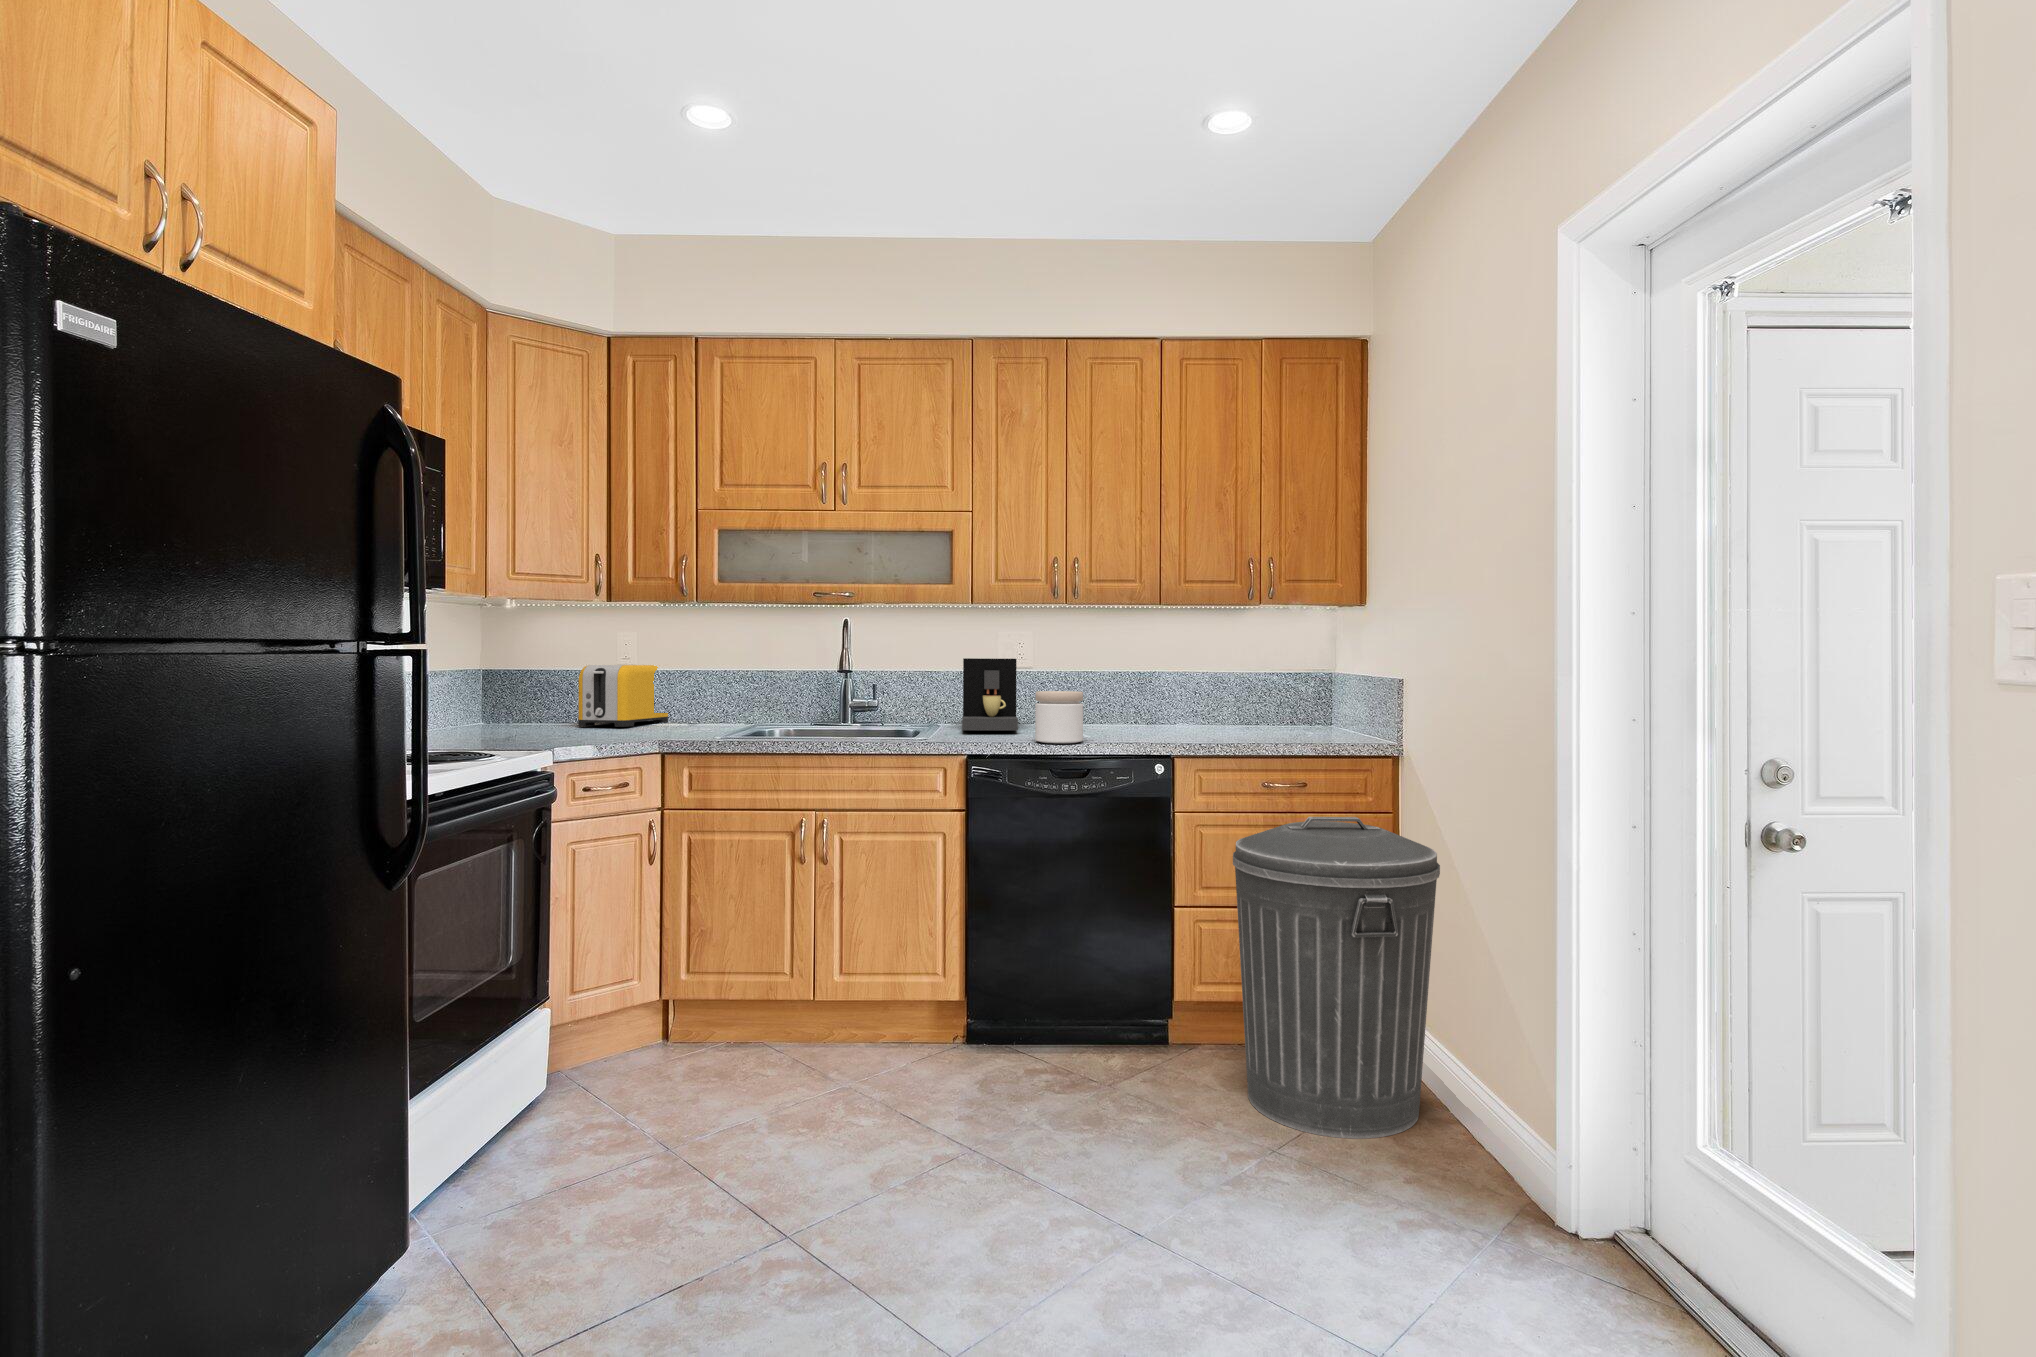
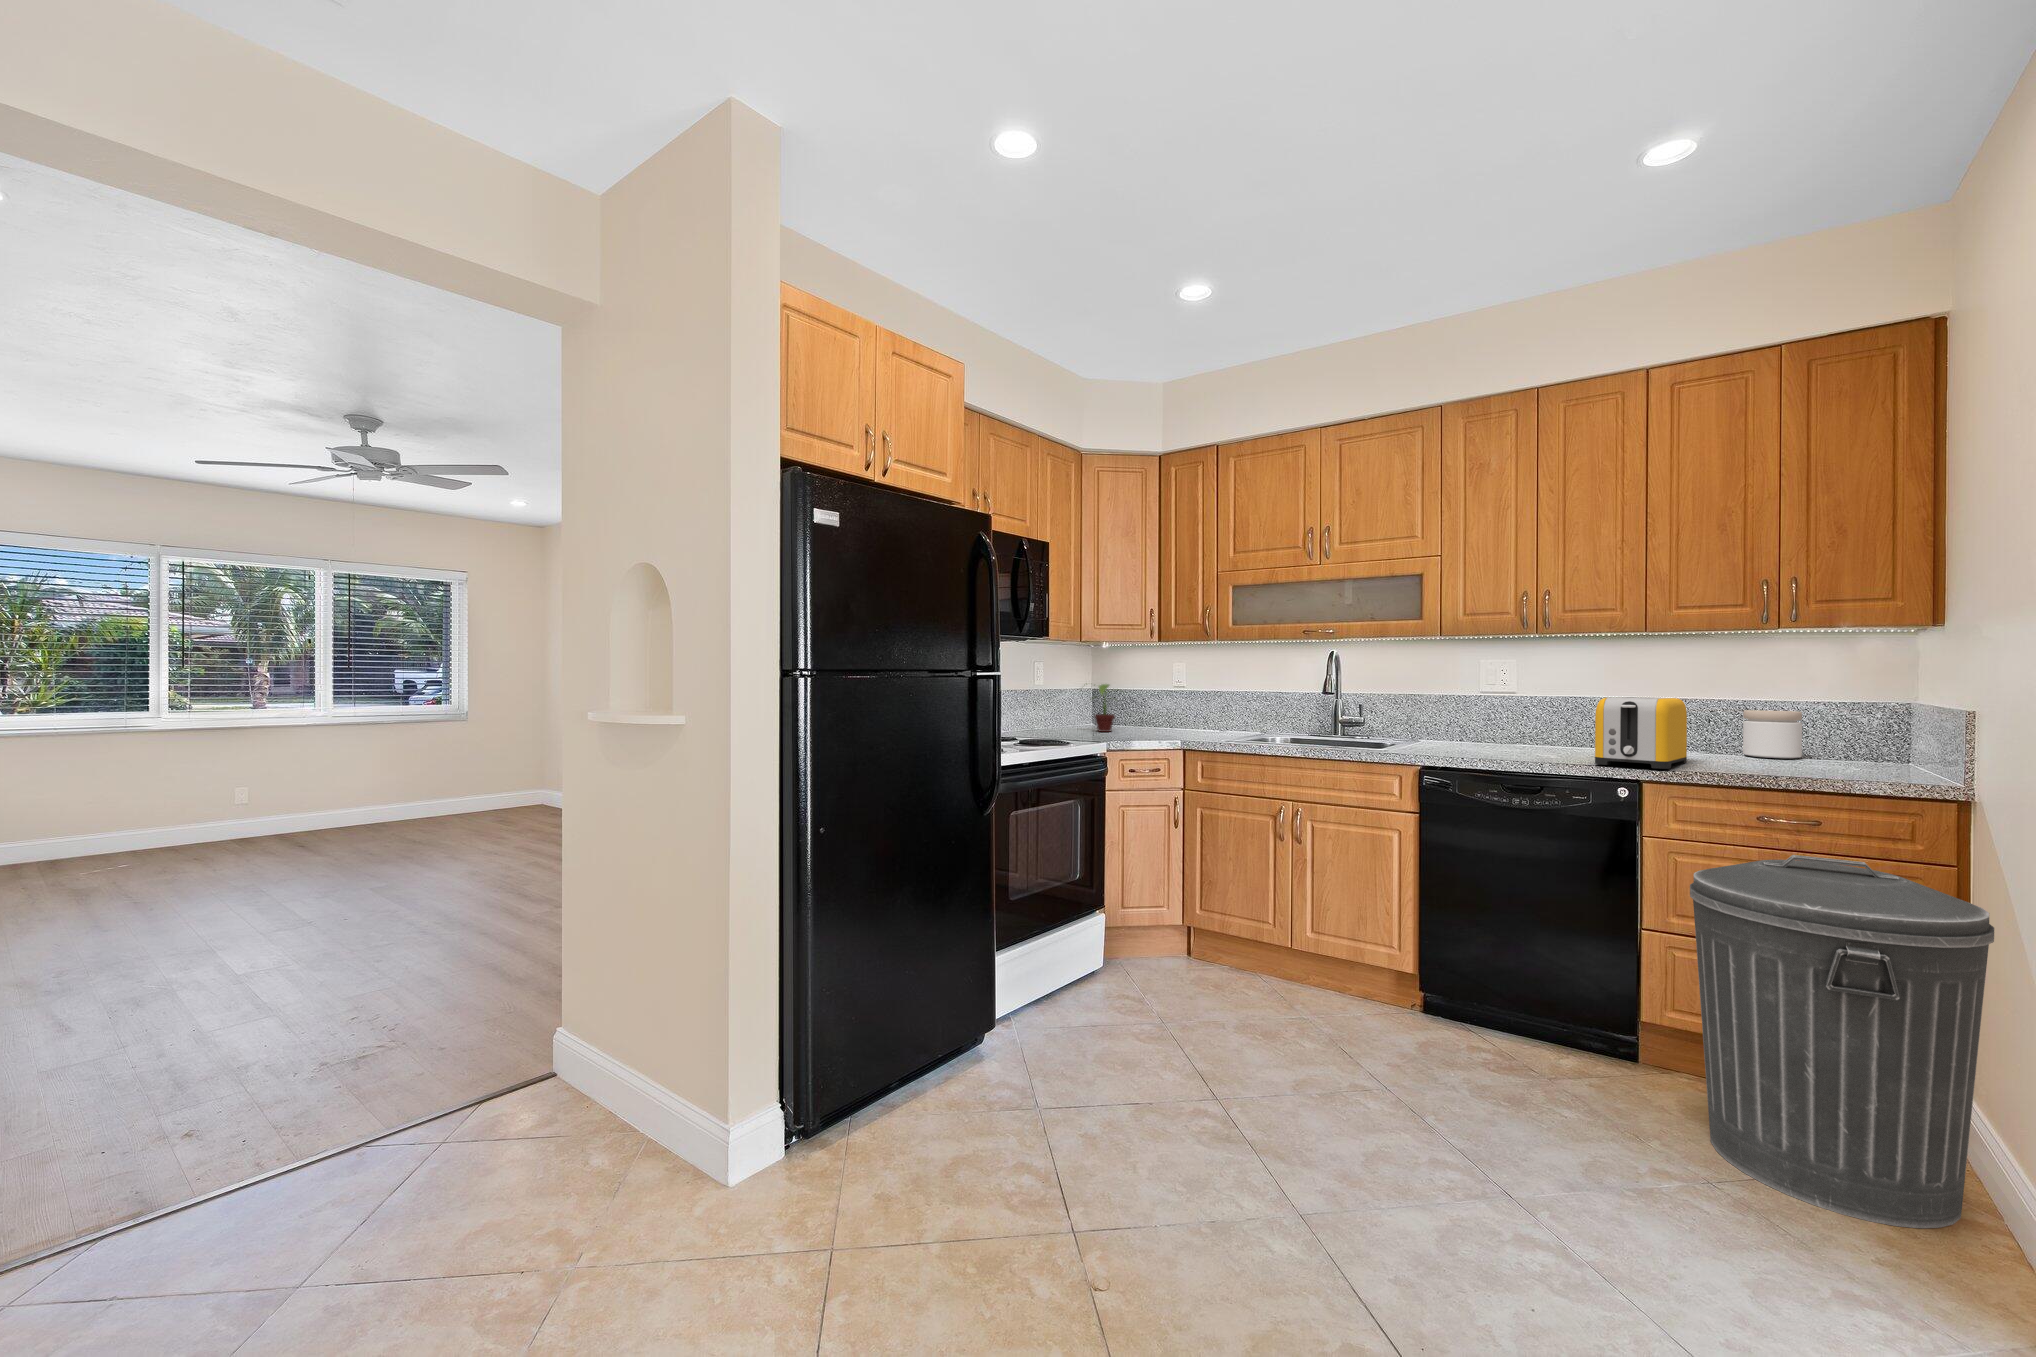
coffee maker: present [962,658,1018,730] -> none [1426,683,1491,747]
potted plant: none [482,662,562,735] -> present [1092,684,1116,732]
toaster: present [578,665,668,727] -> present [1595,697,1687,769]
jar: present [1035,691,1083,743] -> present [1743,710,1802,758]

